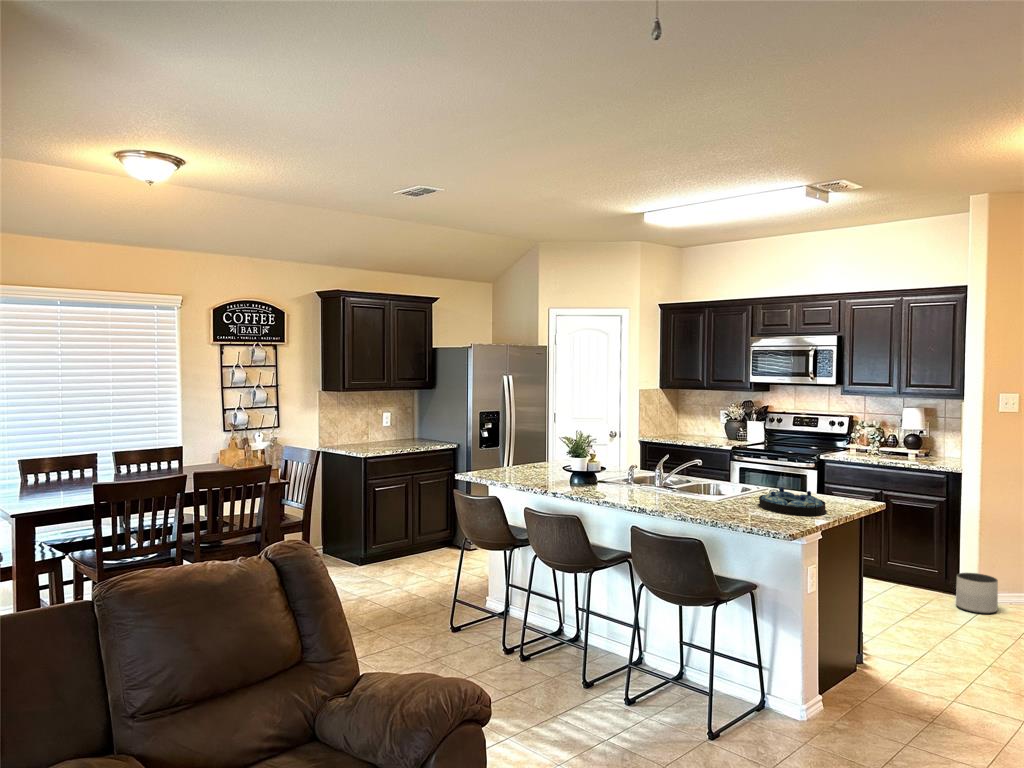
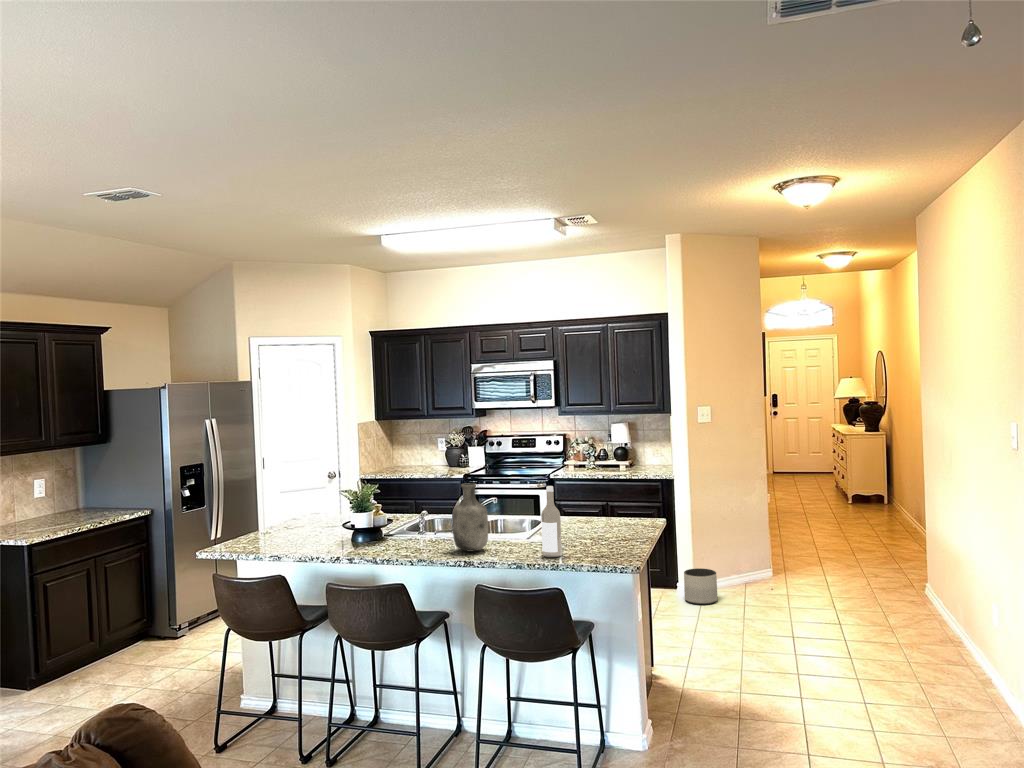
vase: none [638,438,671,500] -> present [452,483,488,552]
wine bottle: none [711,447,730,515] -> present [541,486,562,557]
serving tray: present [758,487,827,516] -> none [570,518,638,546]

